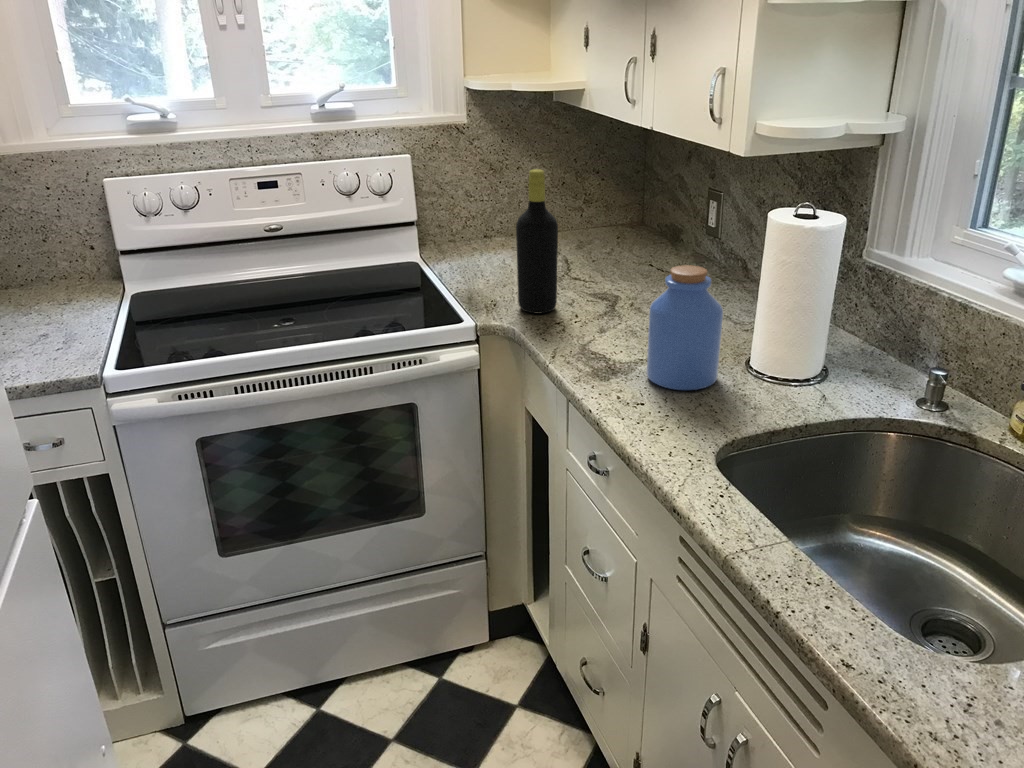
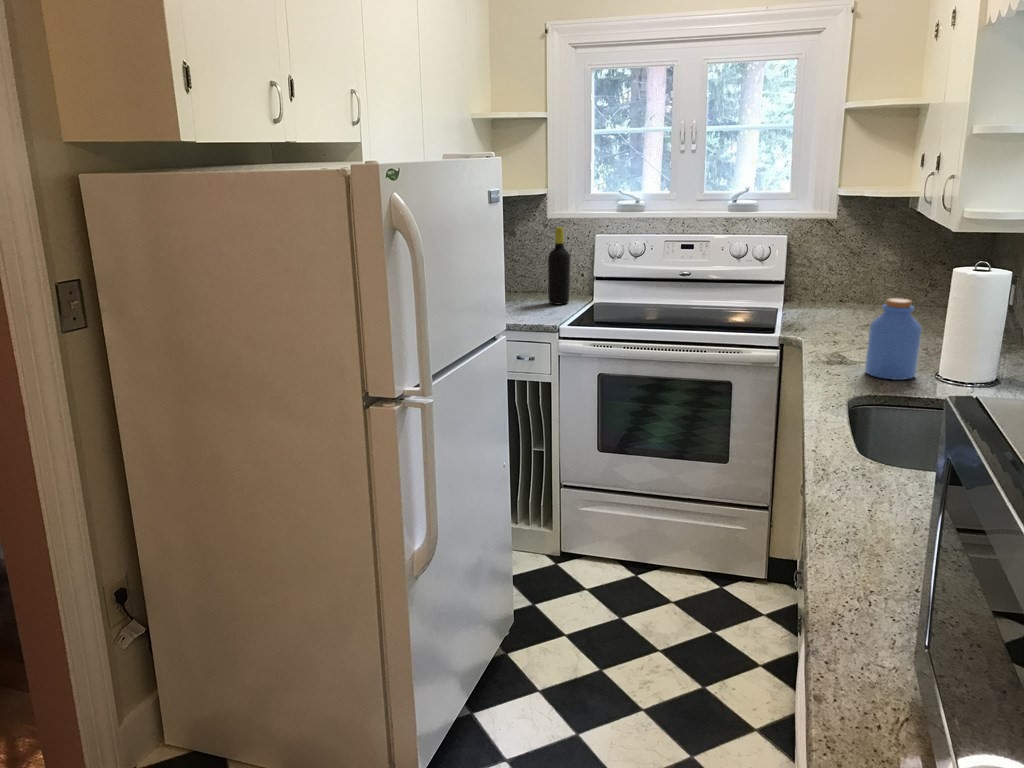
bottle: present [516,169,558,313] -> present [548,227,570,304]

